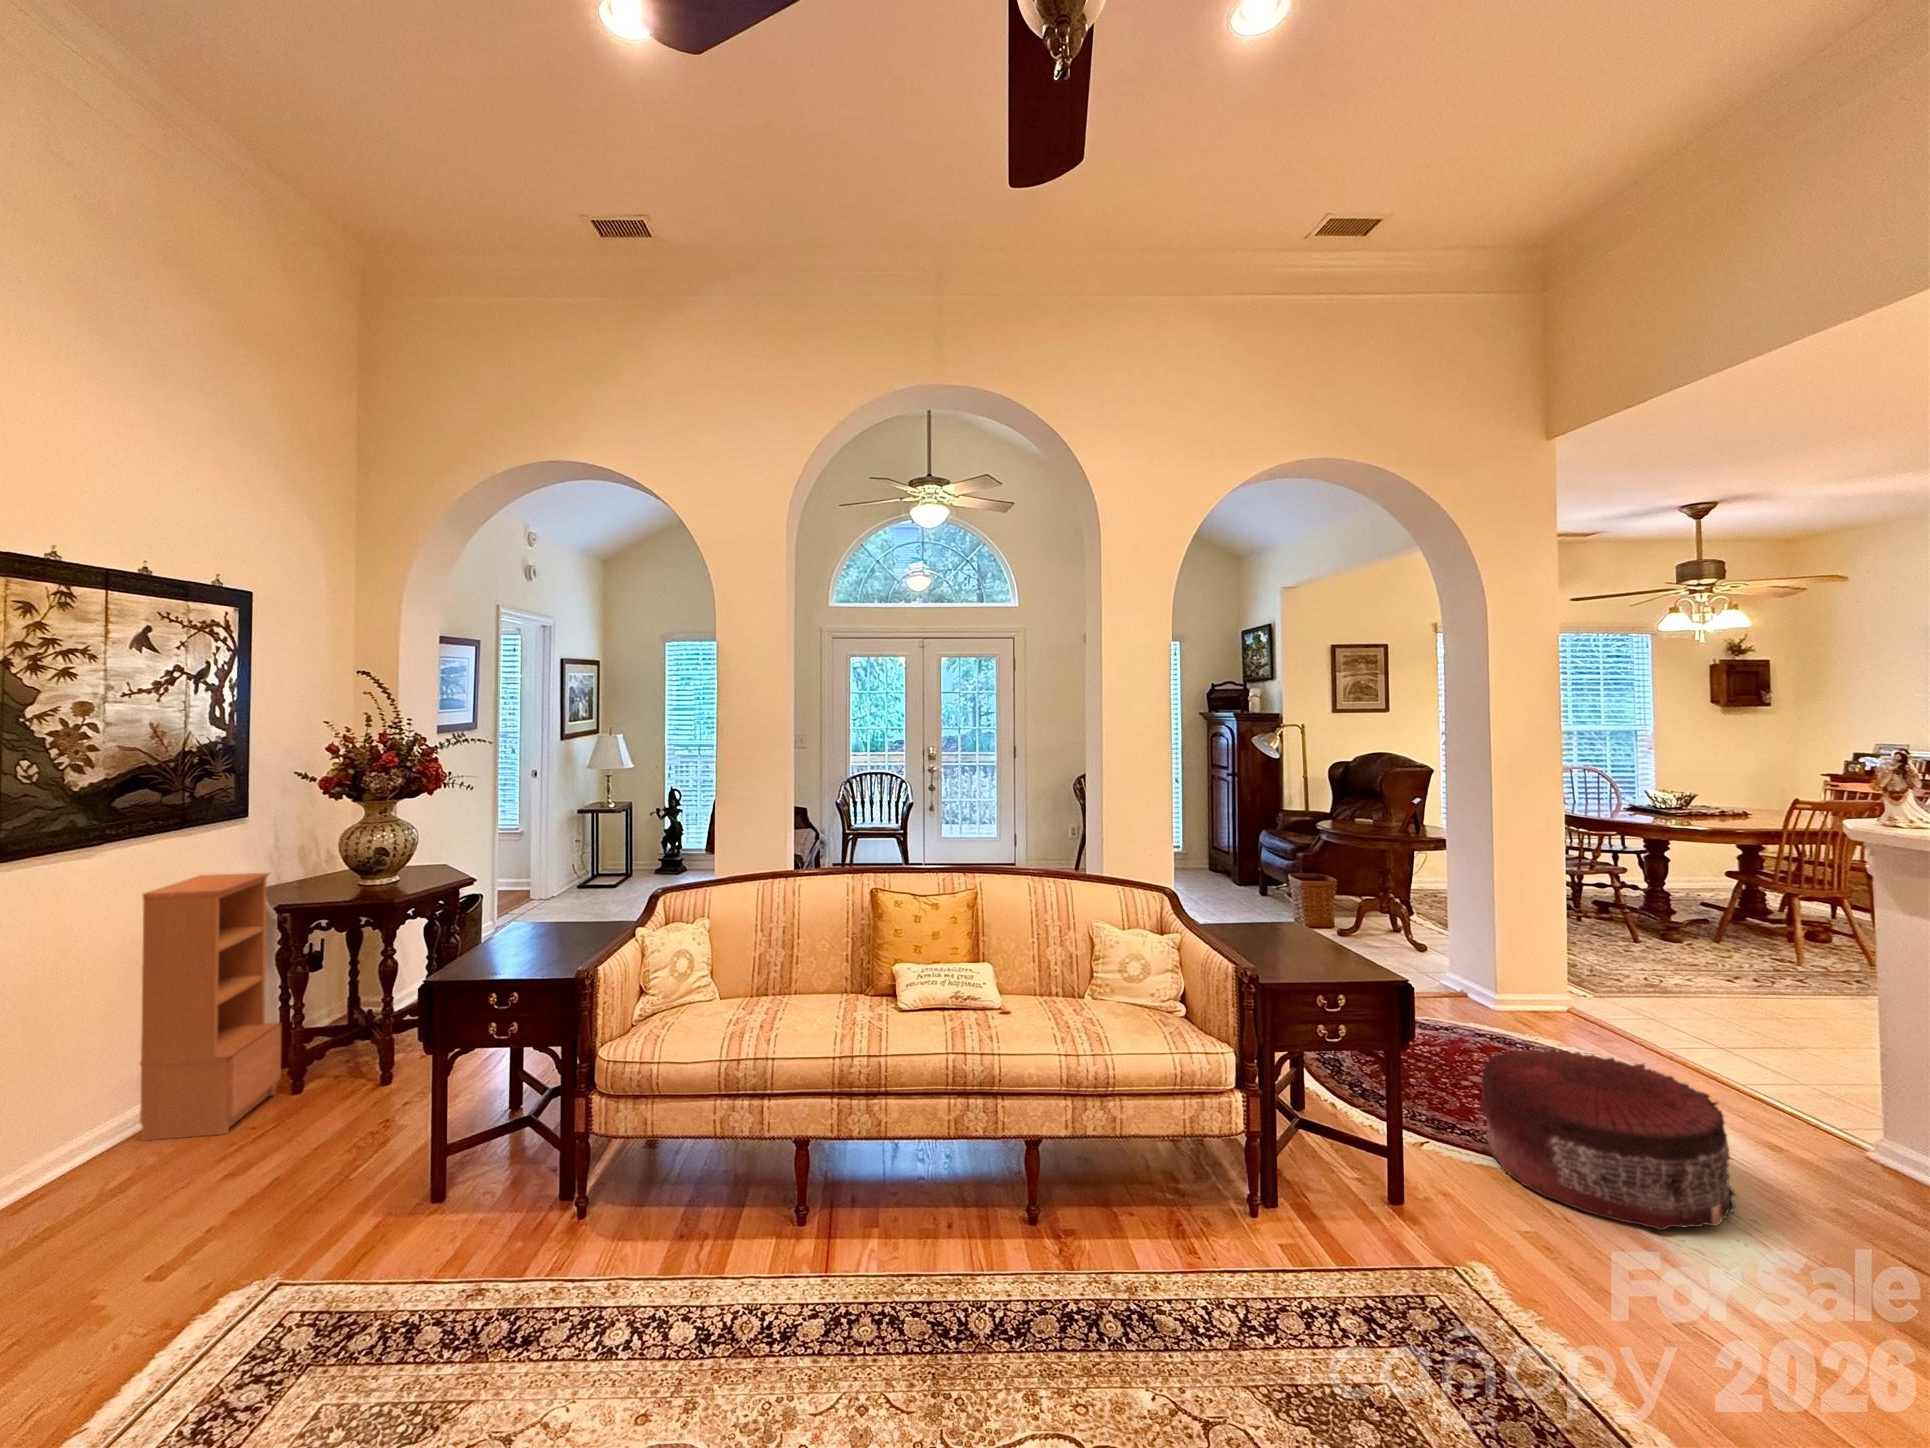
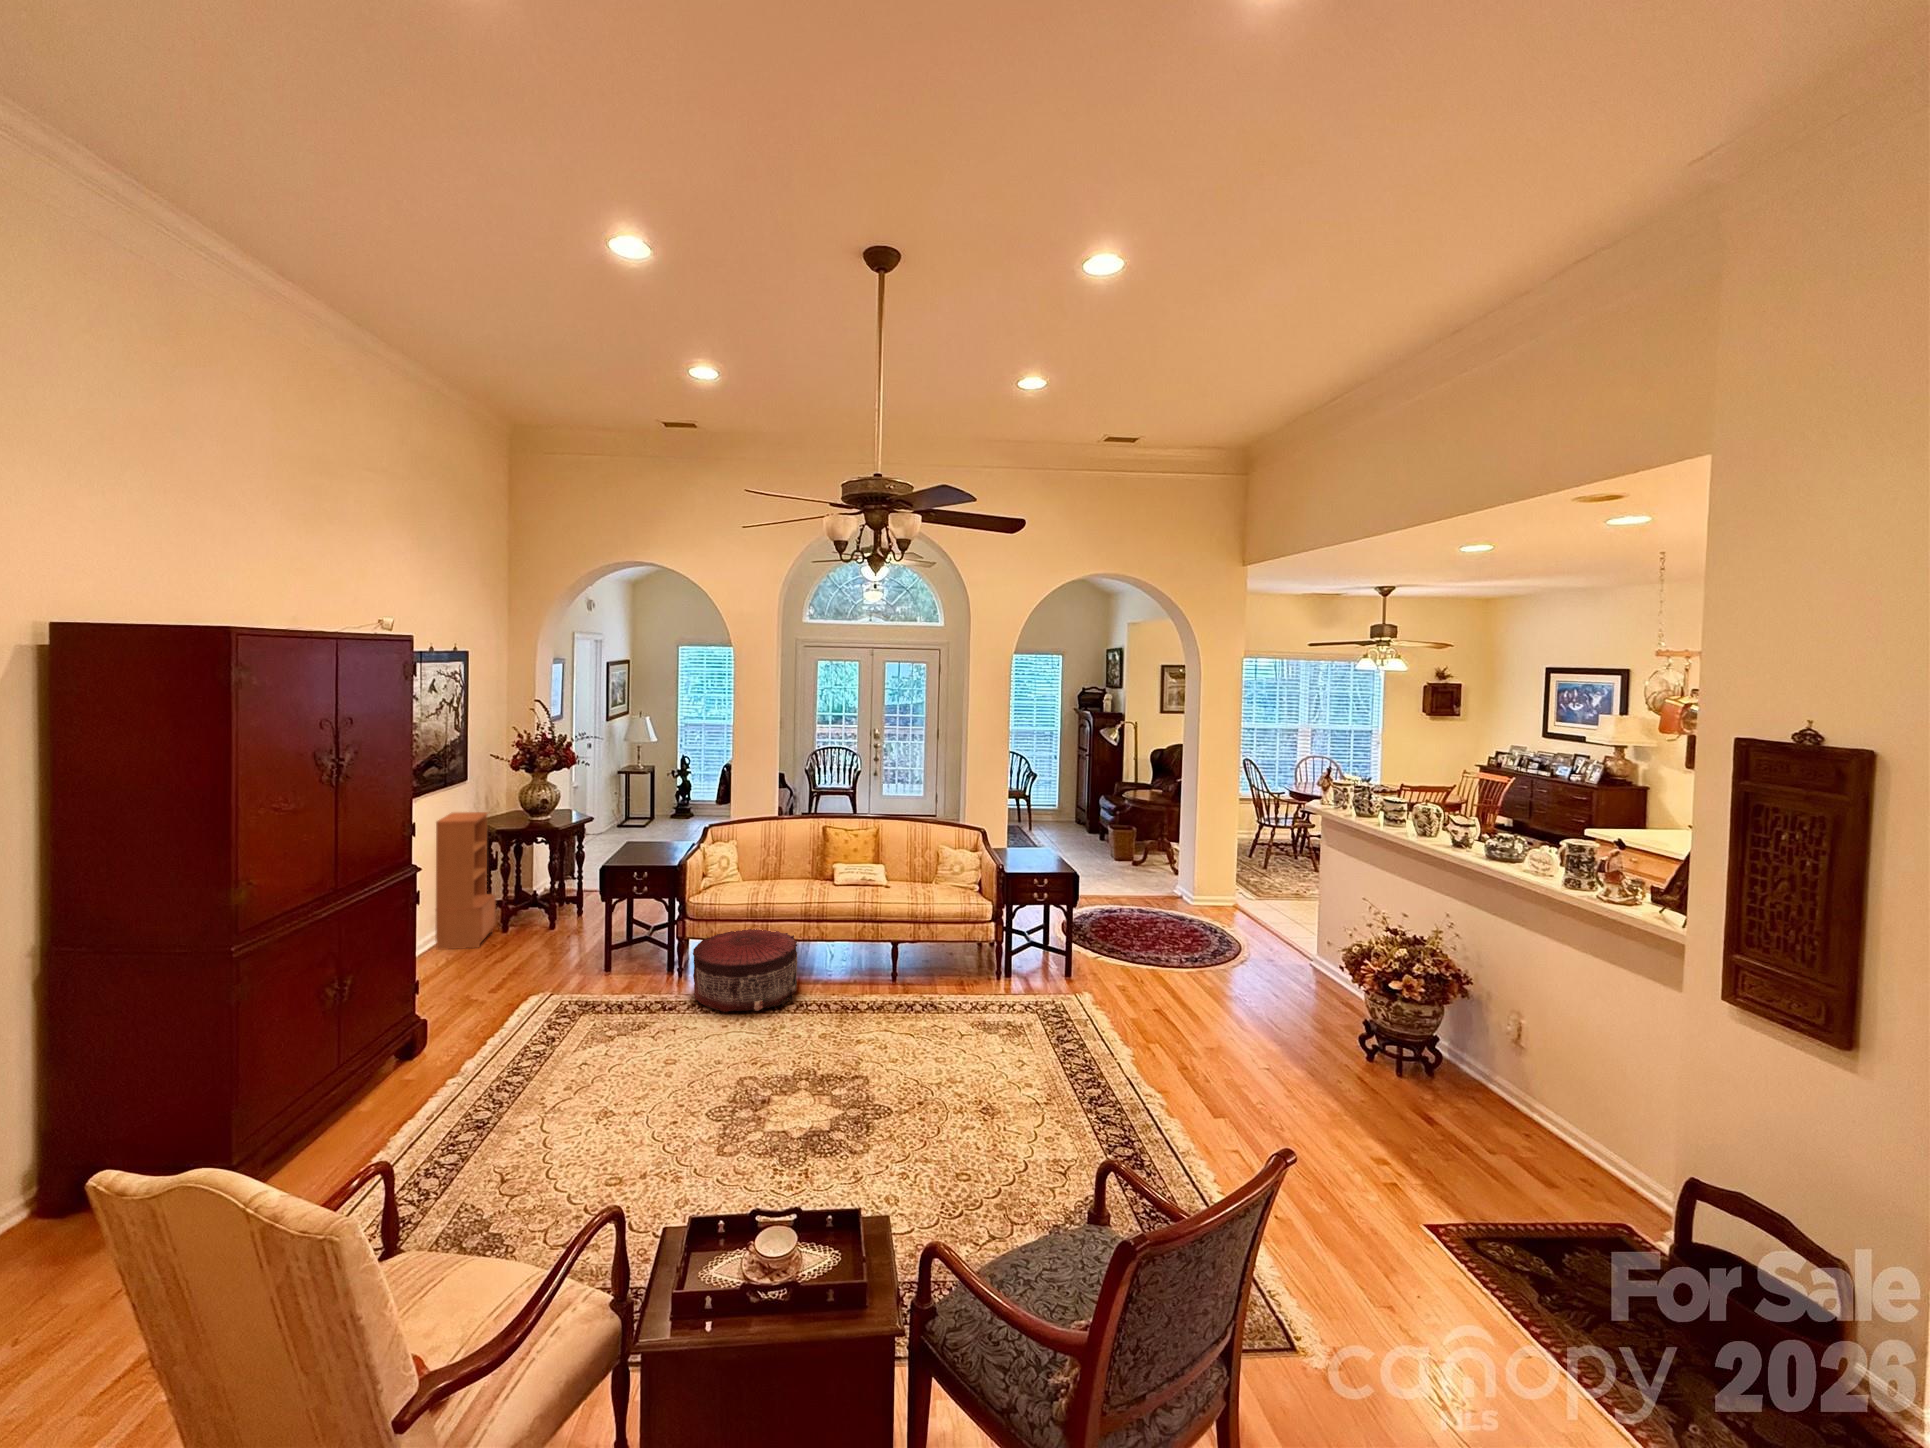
pouf: present [1481,1048,1736,1230] -> present [693,929,797,1012]

